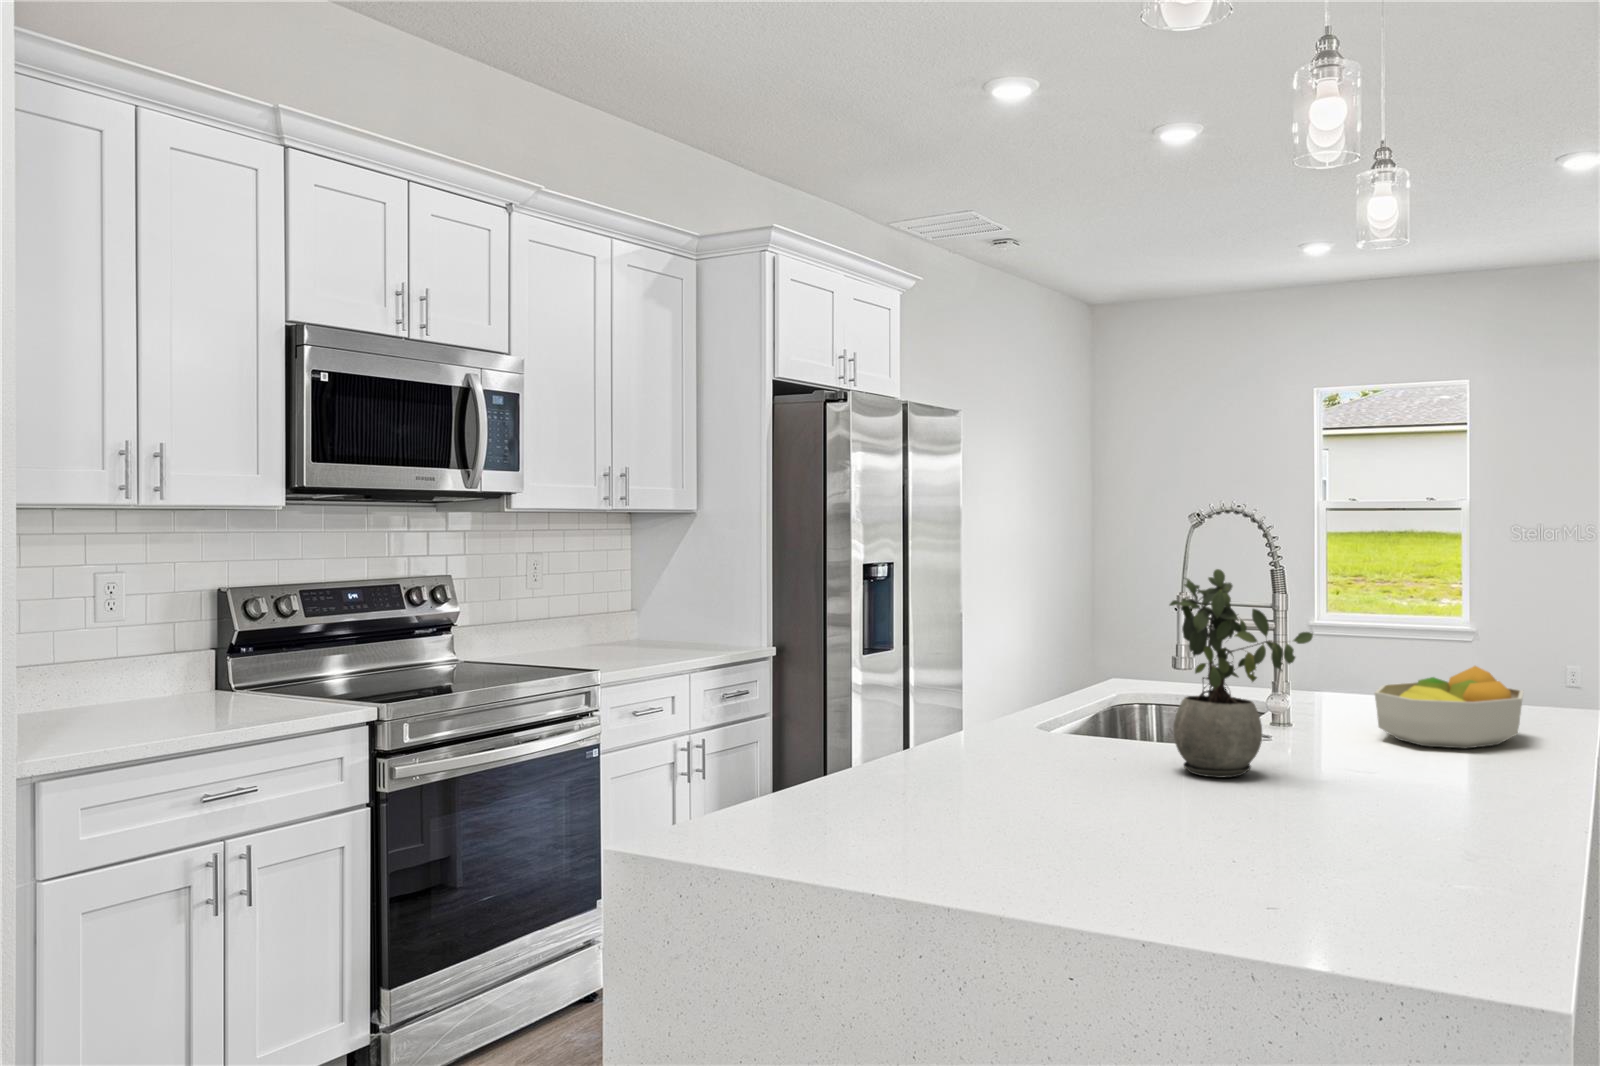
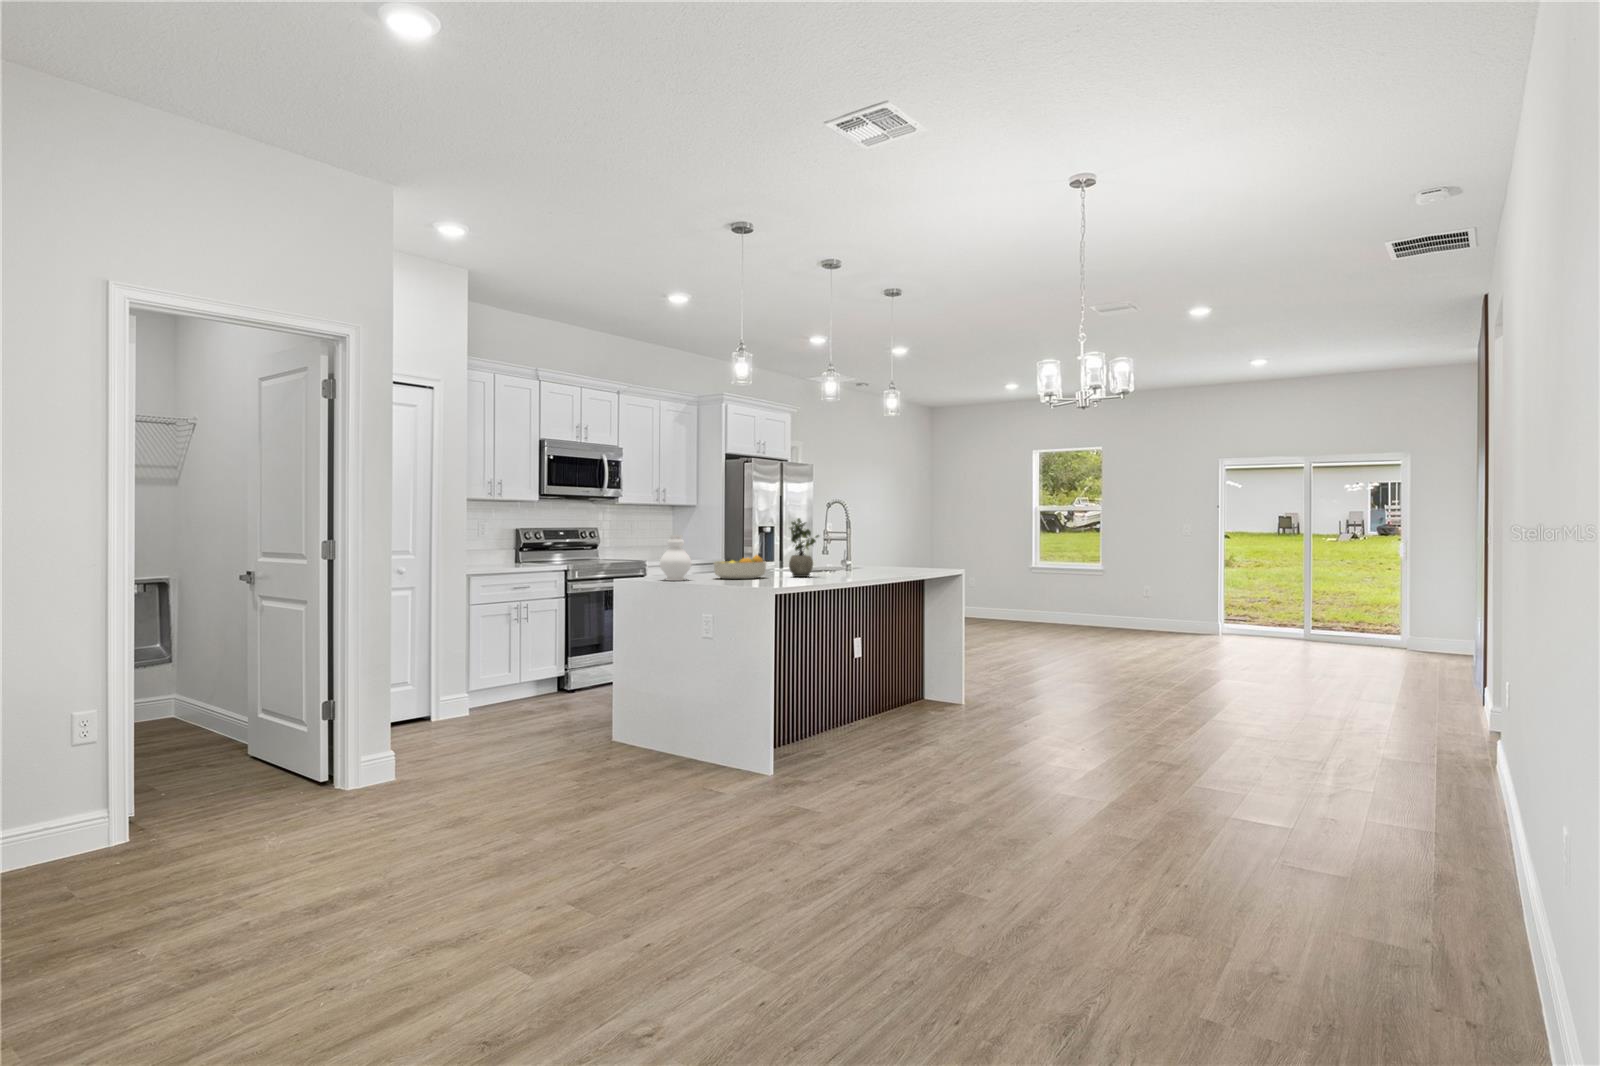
decorative vase: none [766,649,892,840] -> present [660,535,692,581]
fruit bowl: present [1375,666,1523,748] -> present [714,555,766,579]

